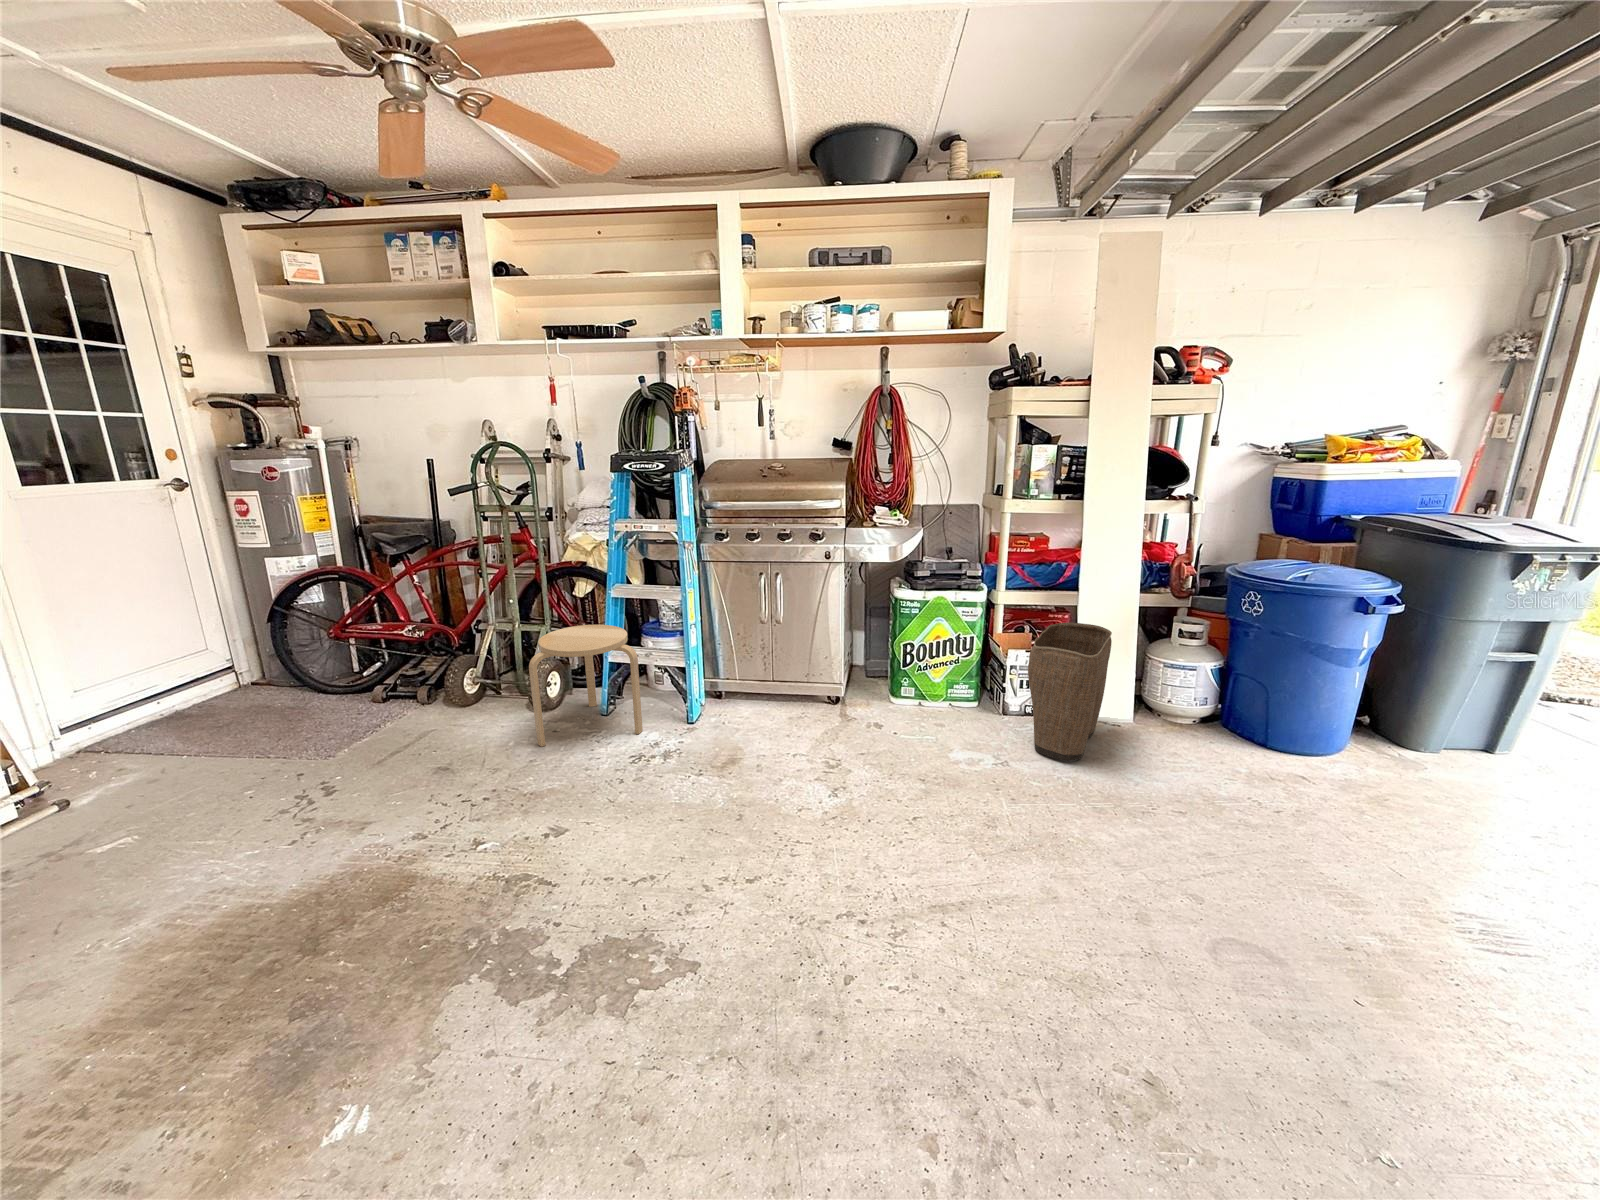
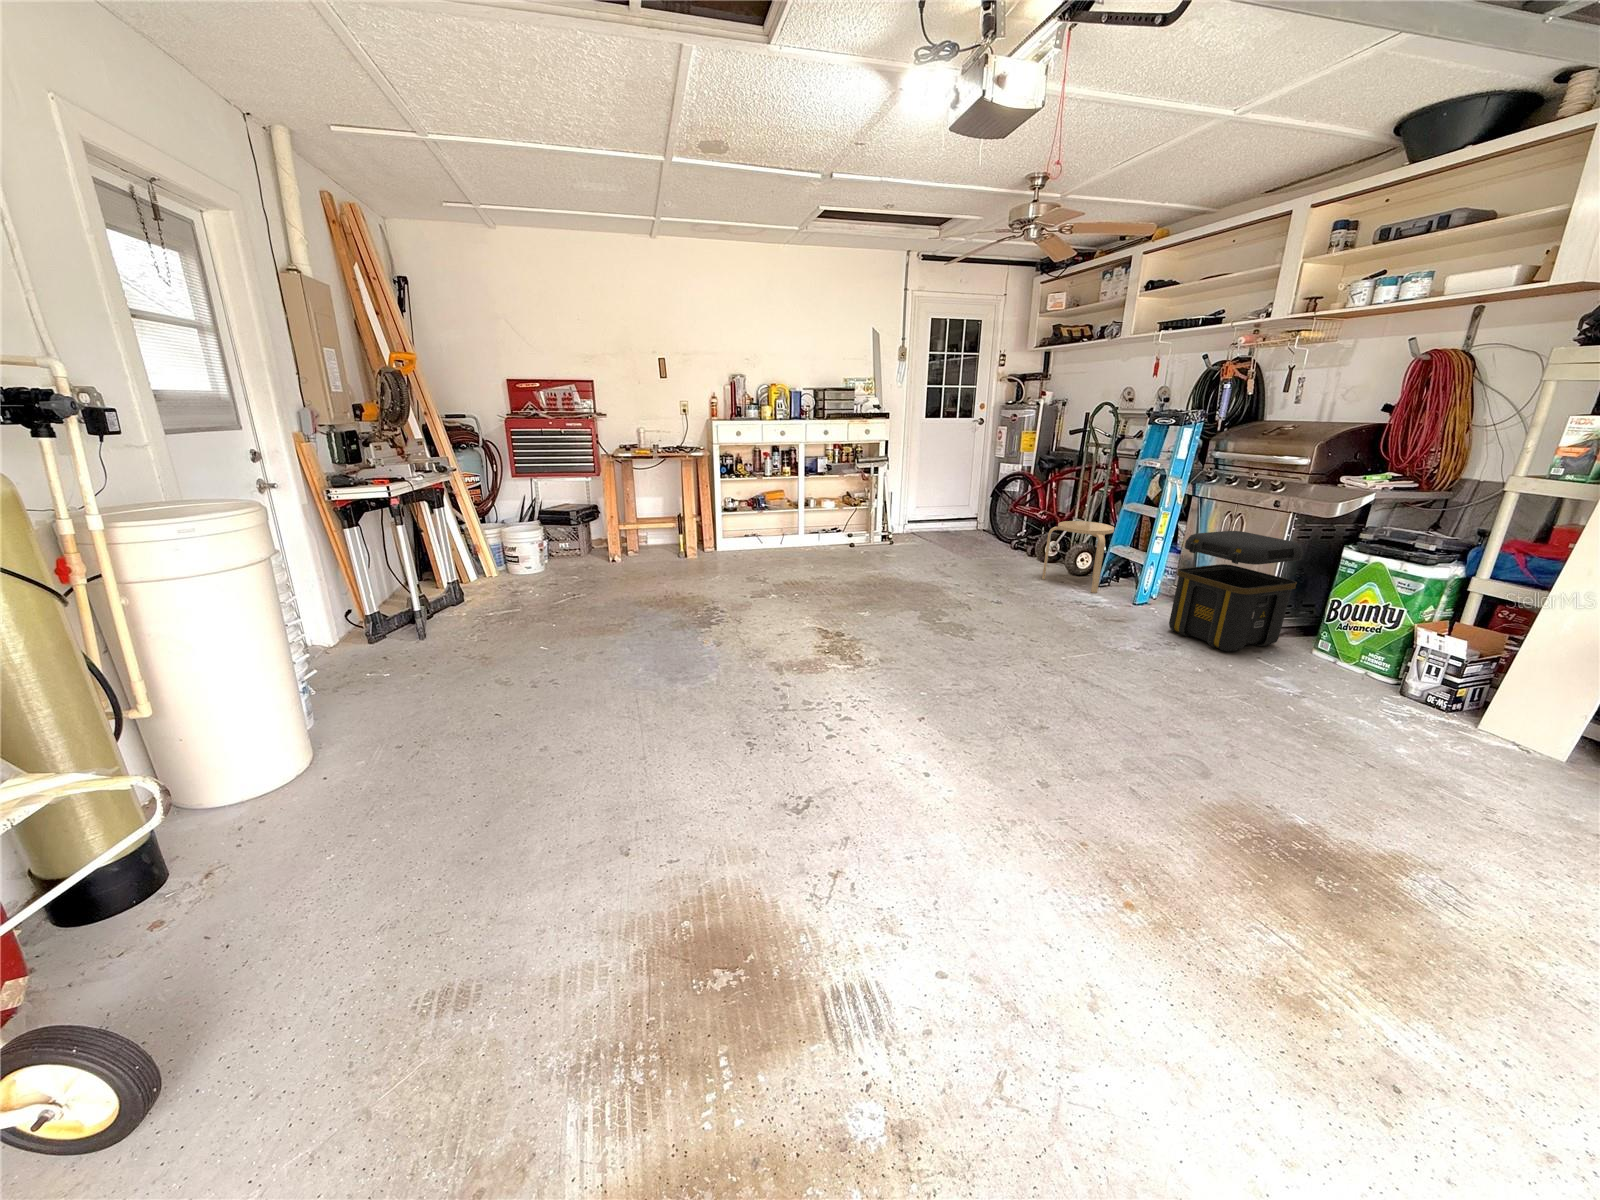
toolbox: none [797,595,898,746] -> present [1169,531,1303,652]
laundry basket: present [1028,623,1112,761] -> none [1354,604,1540,740]

